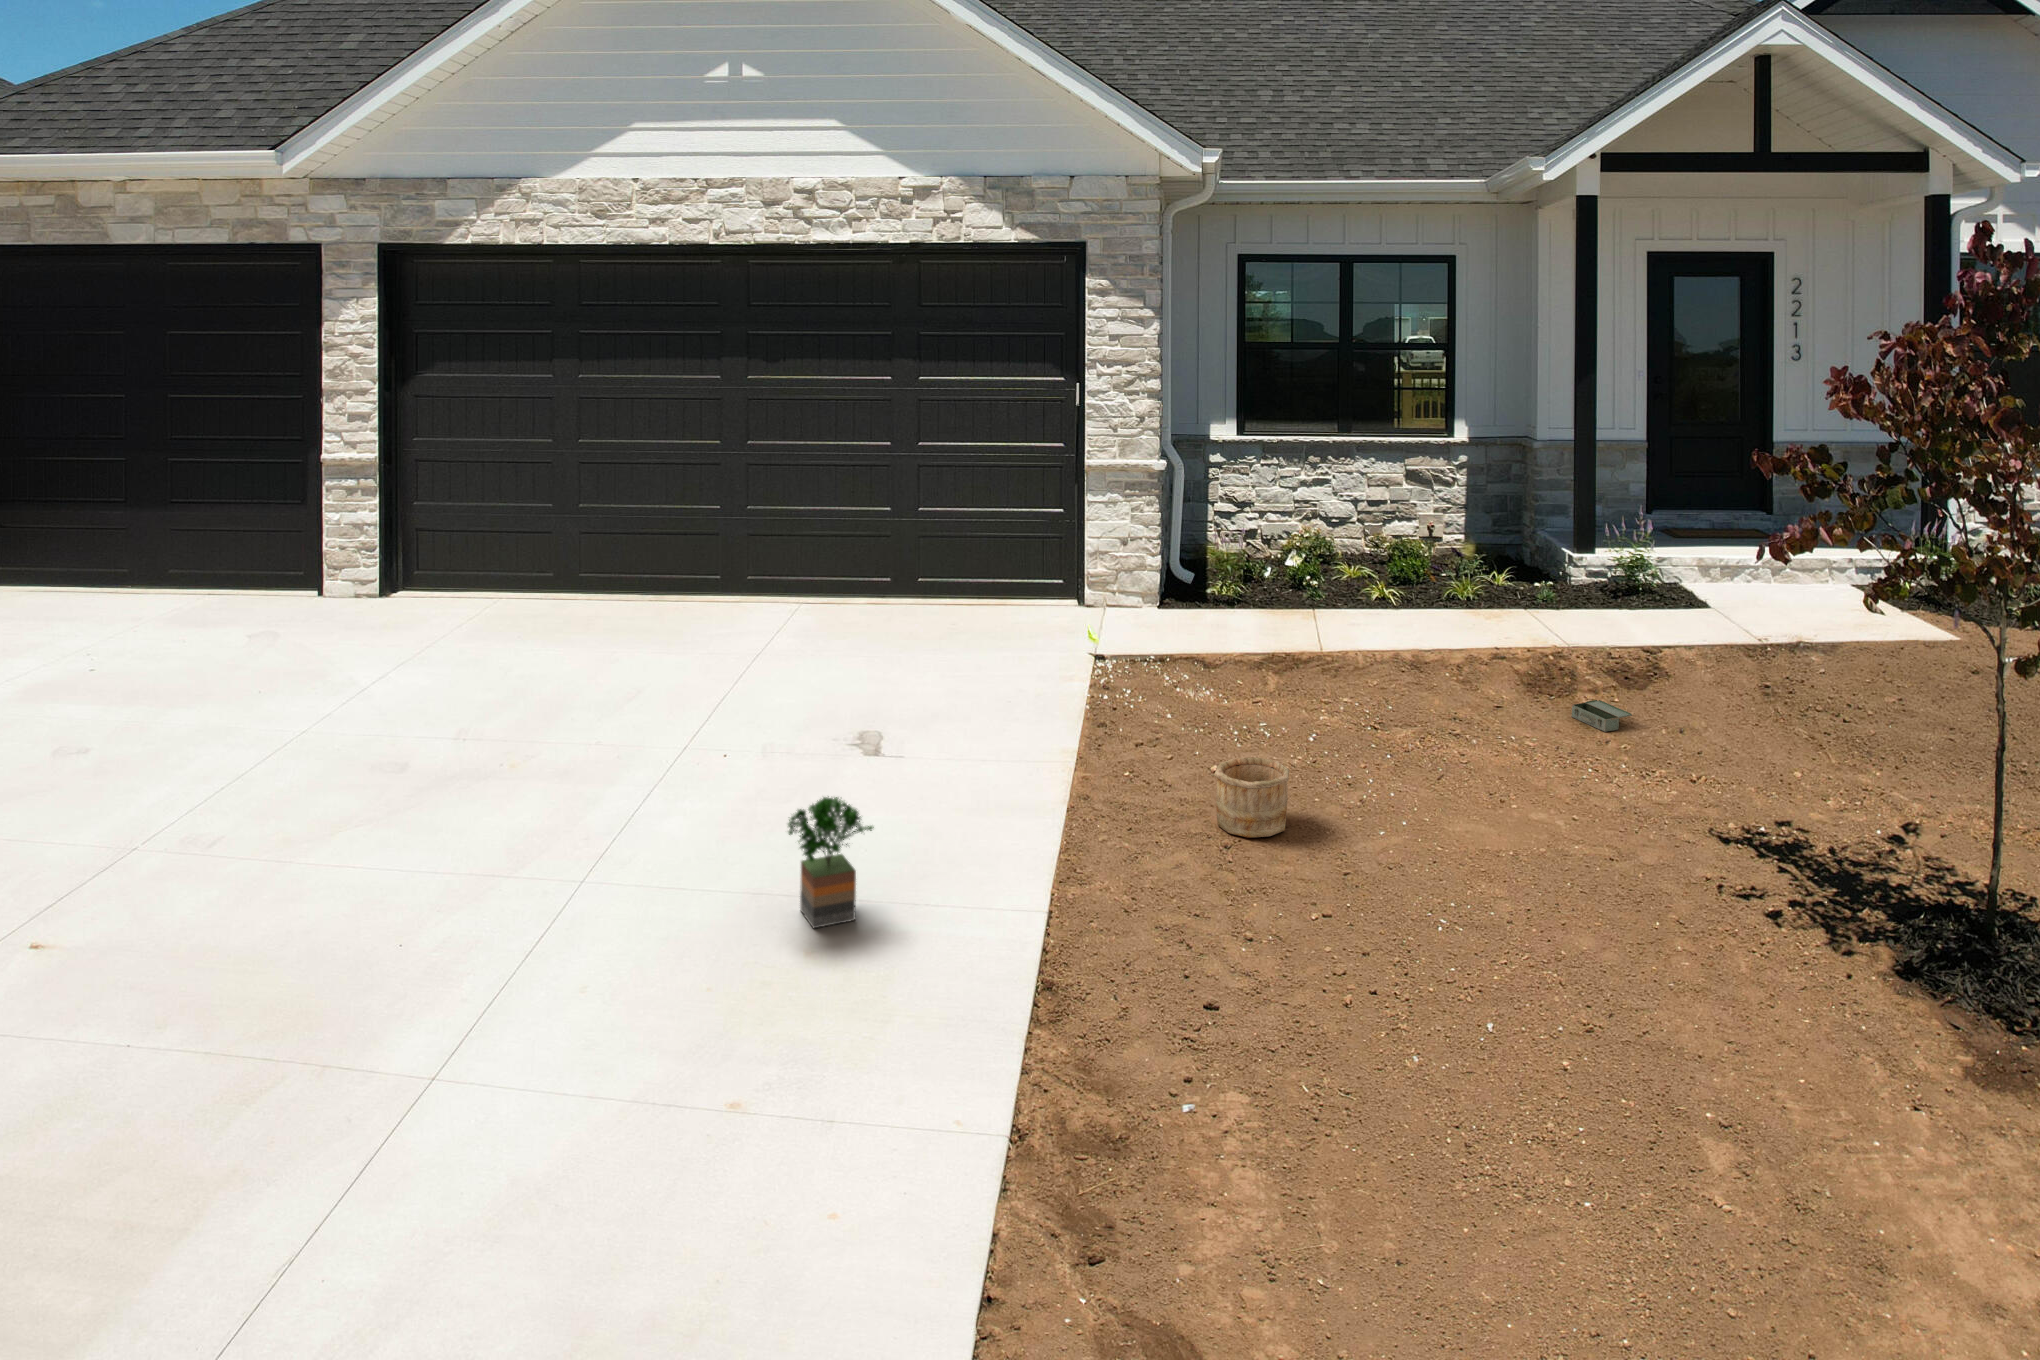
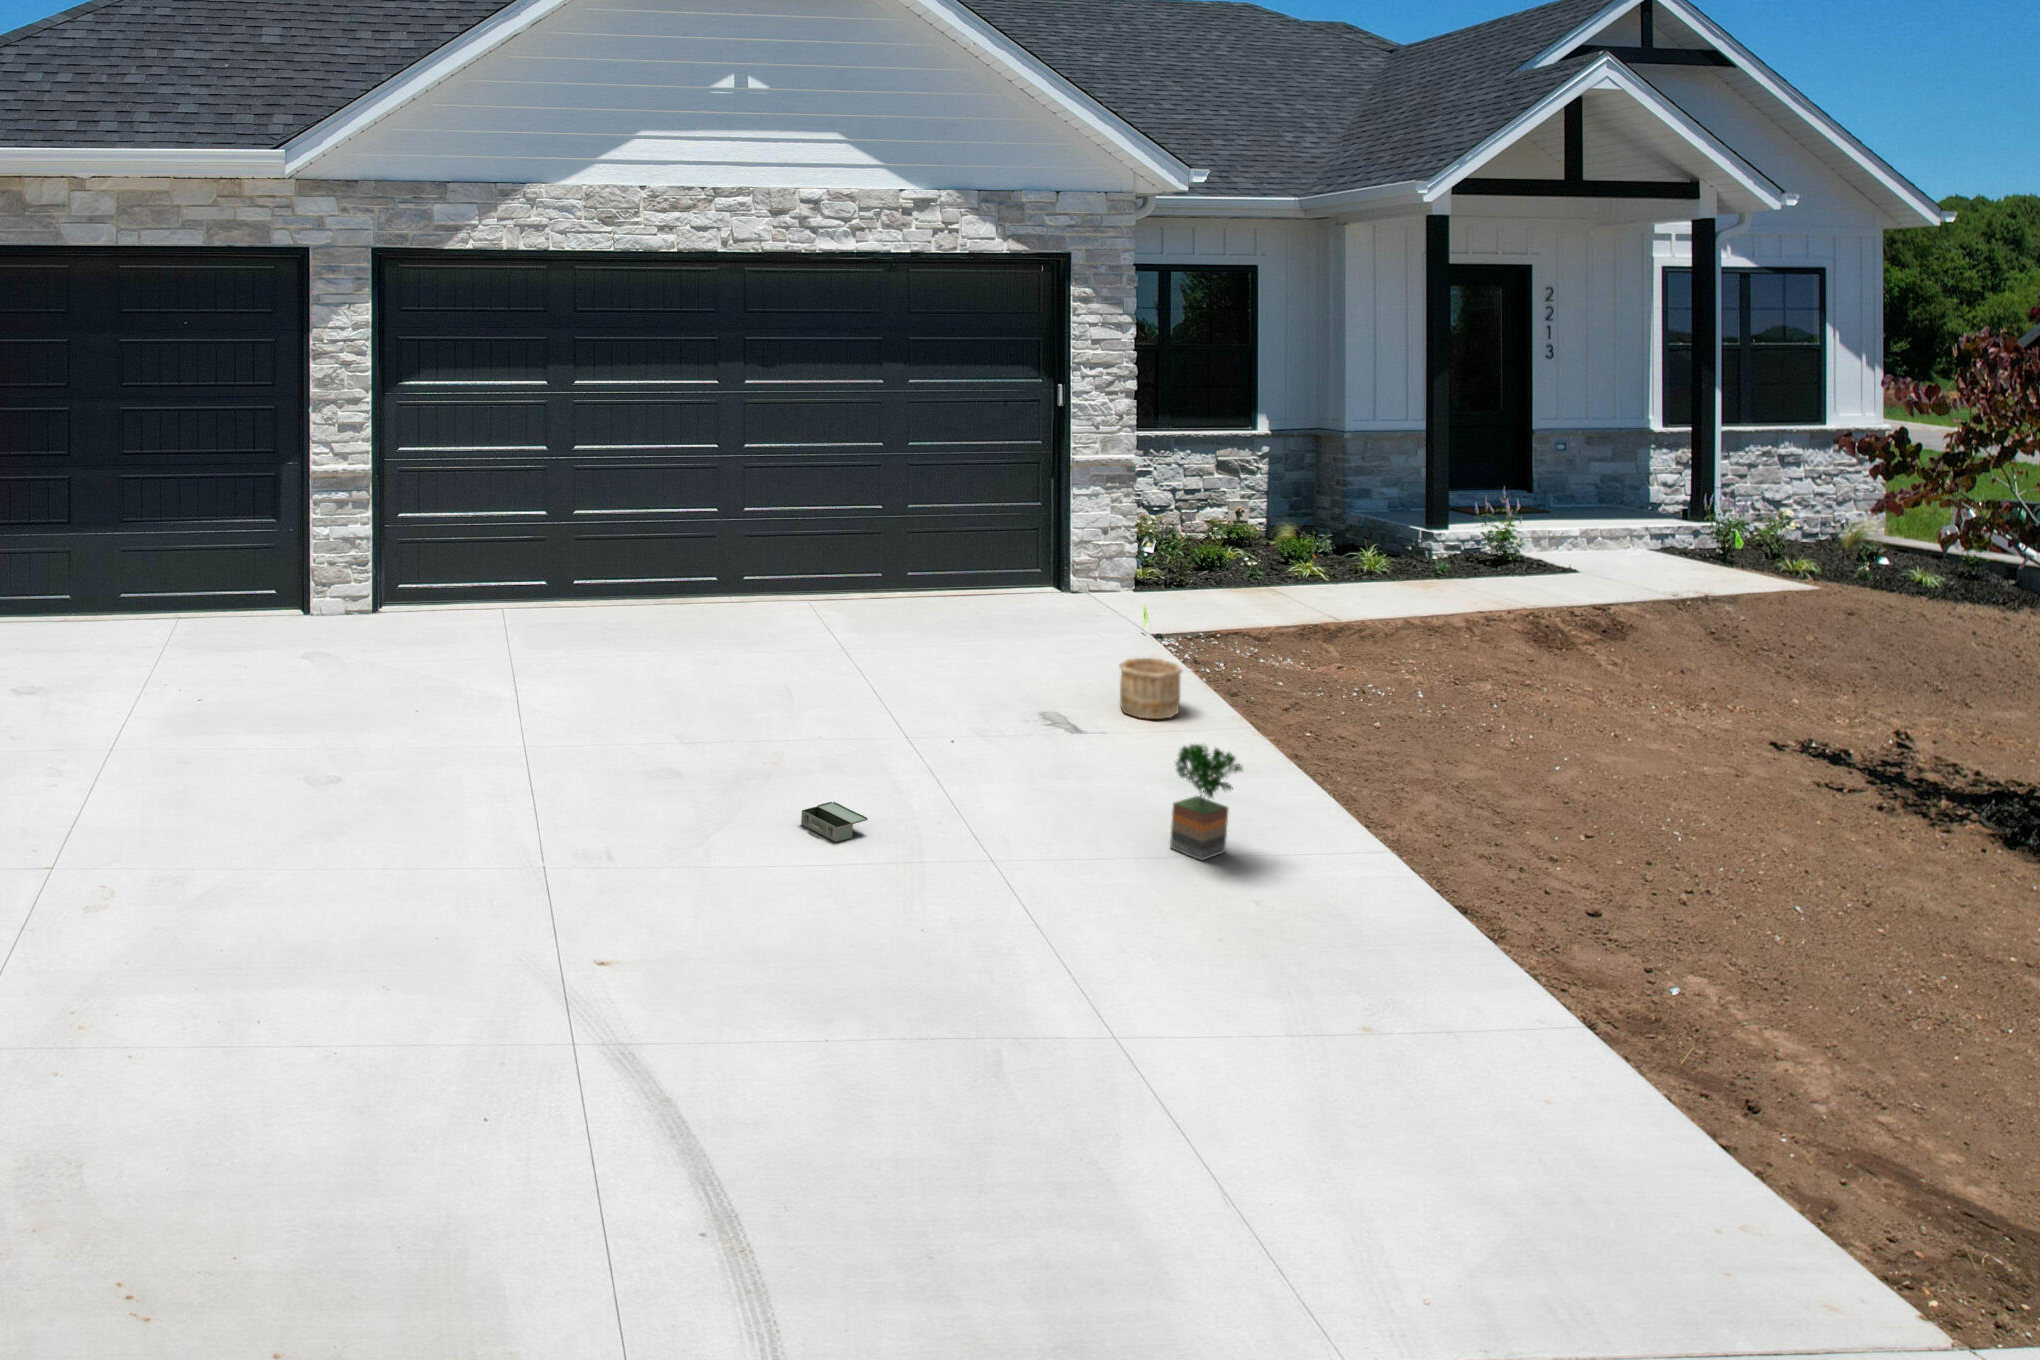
toolbox: present [1572,700,1632,732] -> present [801,802,868,842]
wooden bucket: present [1214,758,1290,838] -> present [1120,658,1183,719]

